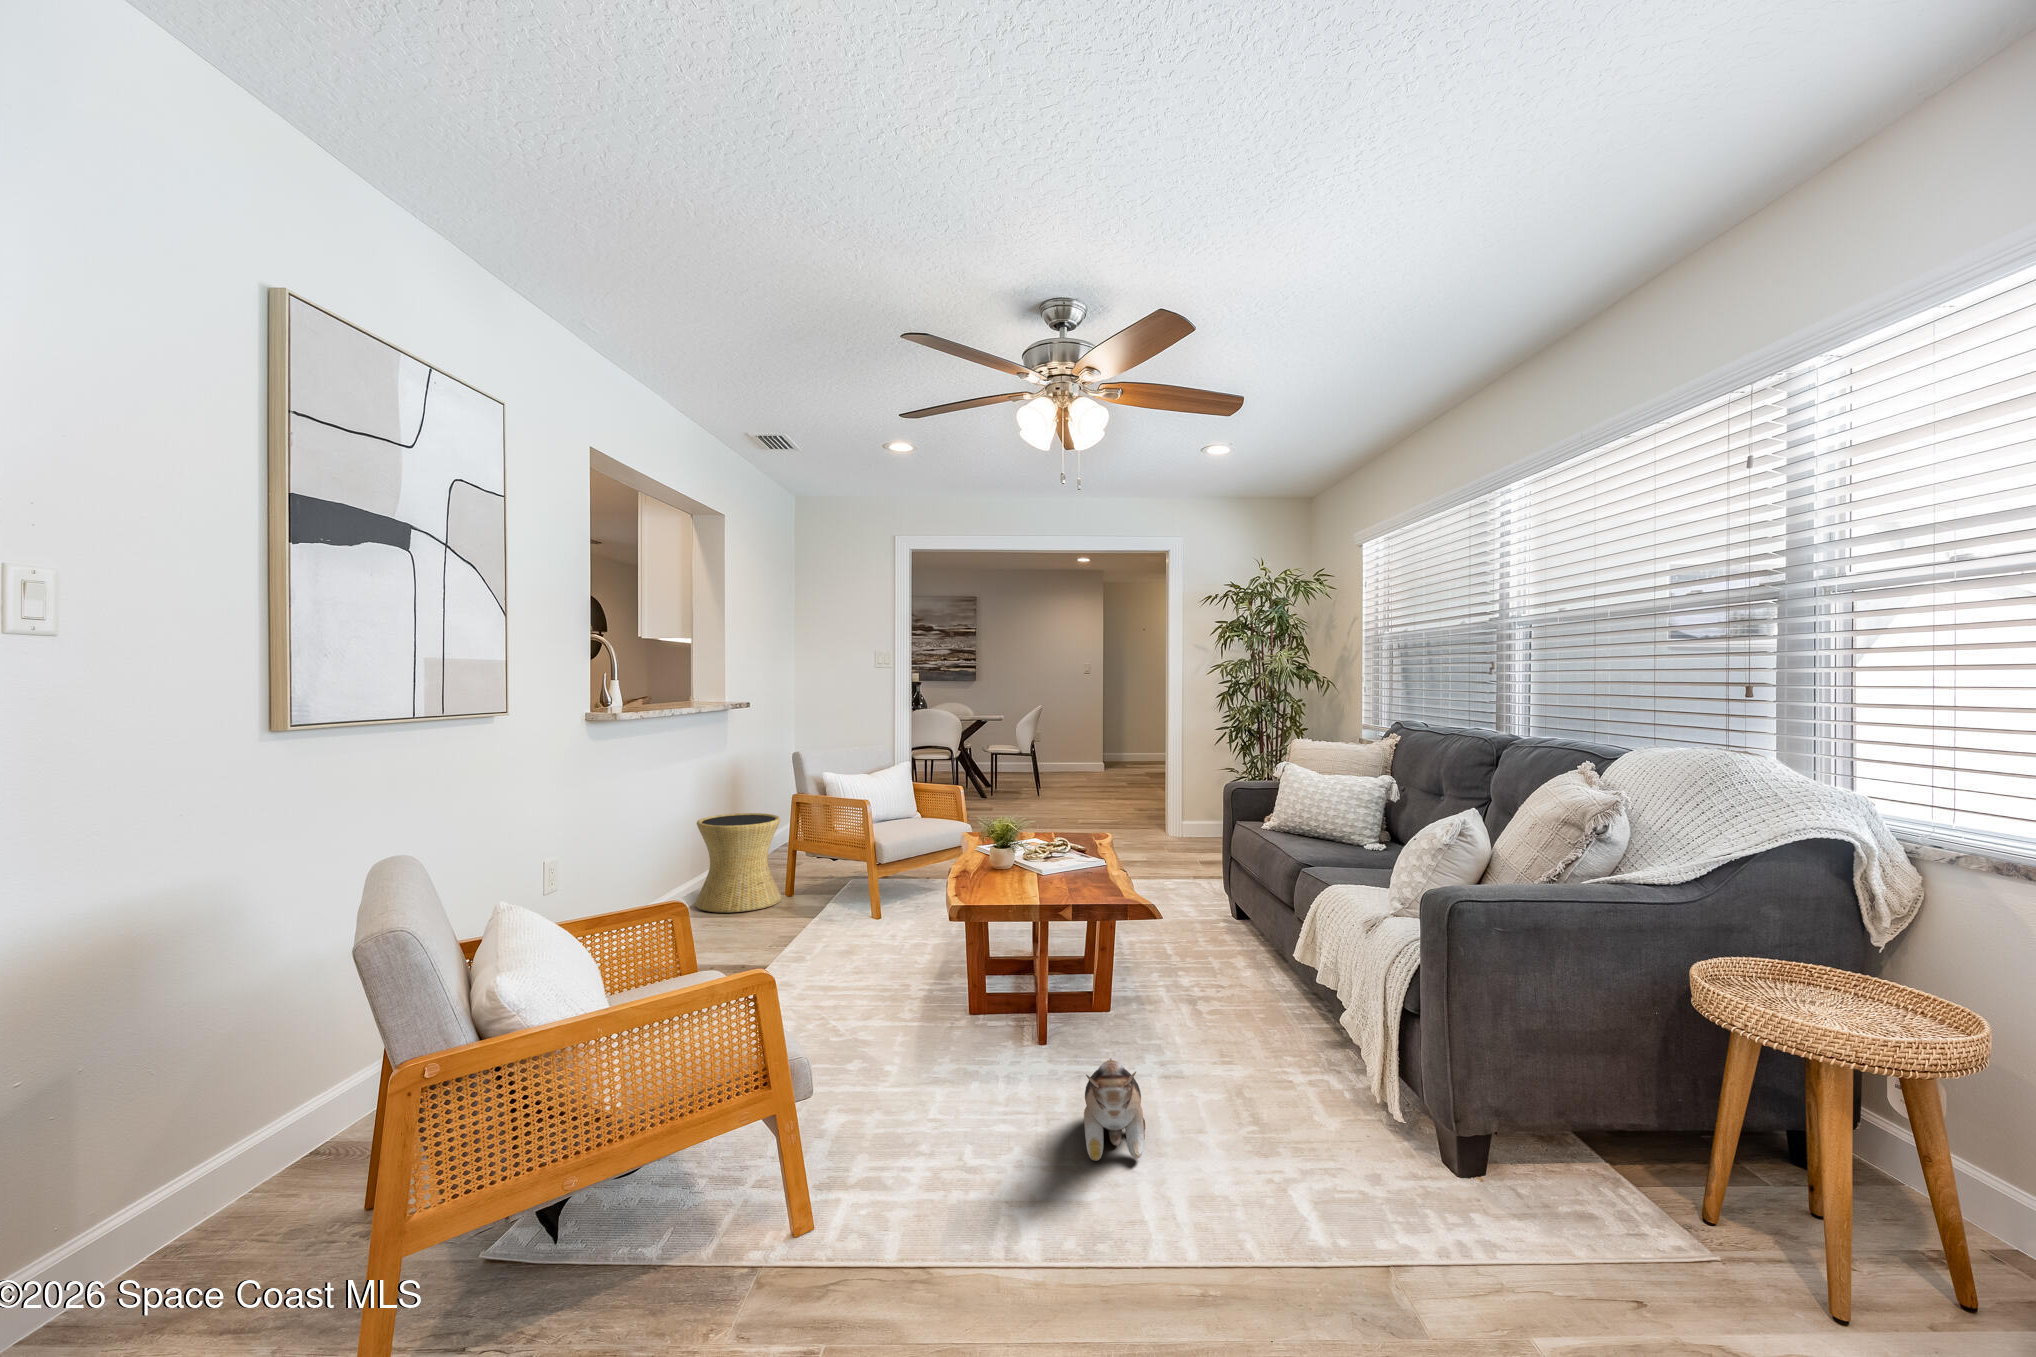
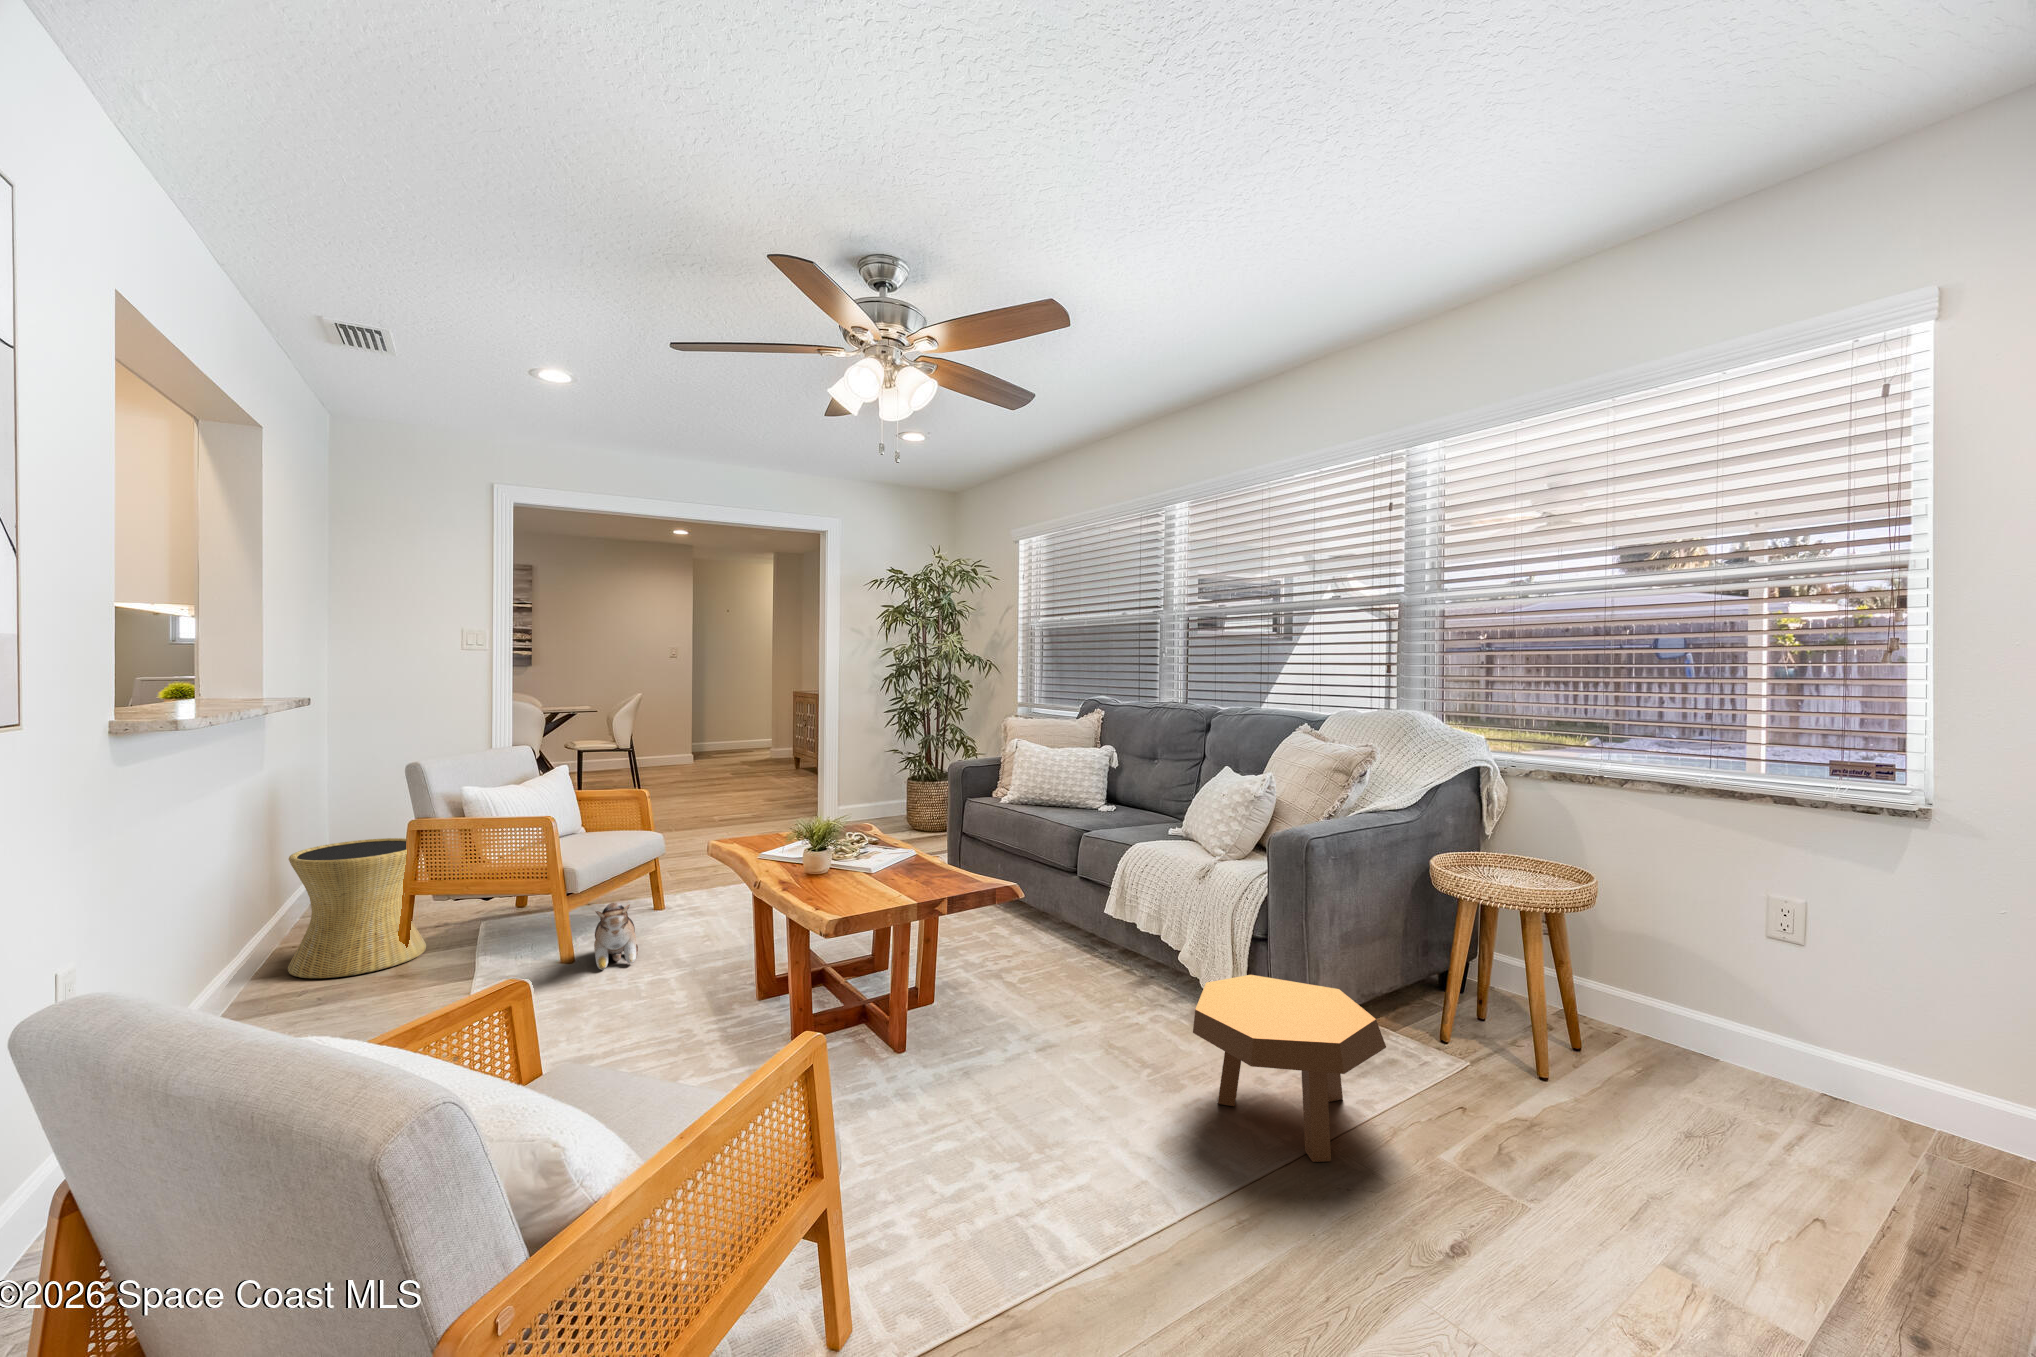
footstool: none [1256,1052,1486,1296] -> present [1193,975,1386,1162]
plush toy: present [1084,1059,1145,1161] -> present [594,903,638,970]

